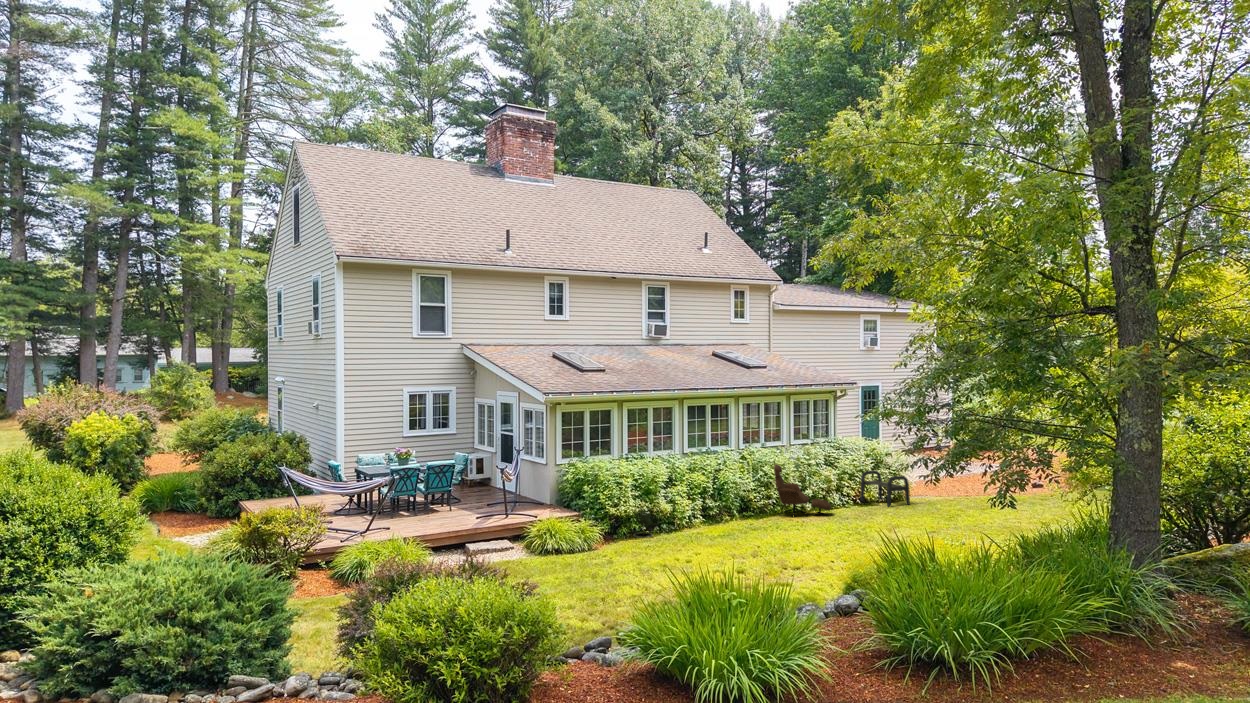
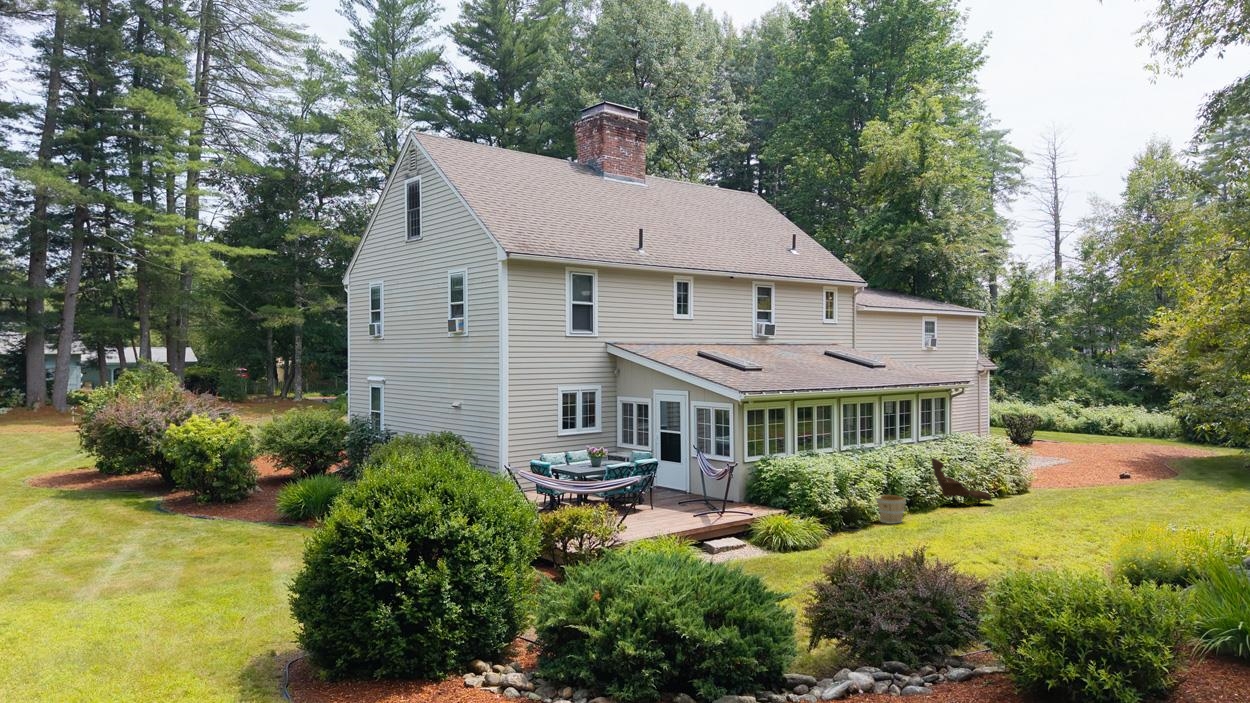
bench: present [860,470,910,507] -> none [991,463,1043,498]
wooden bucket: none [681,501,711,532] -> present [876,495,906,524]

